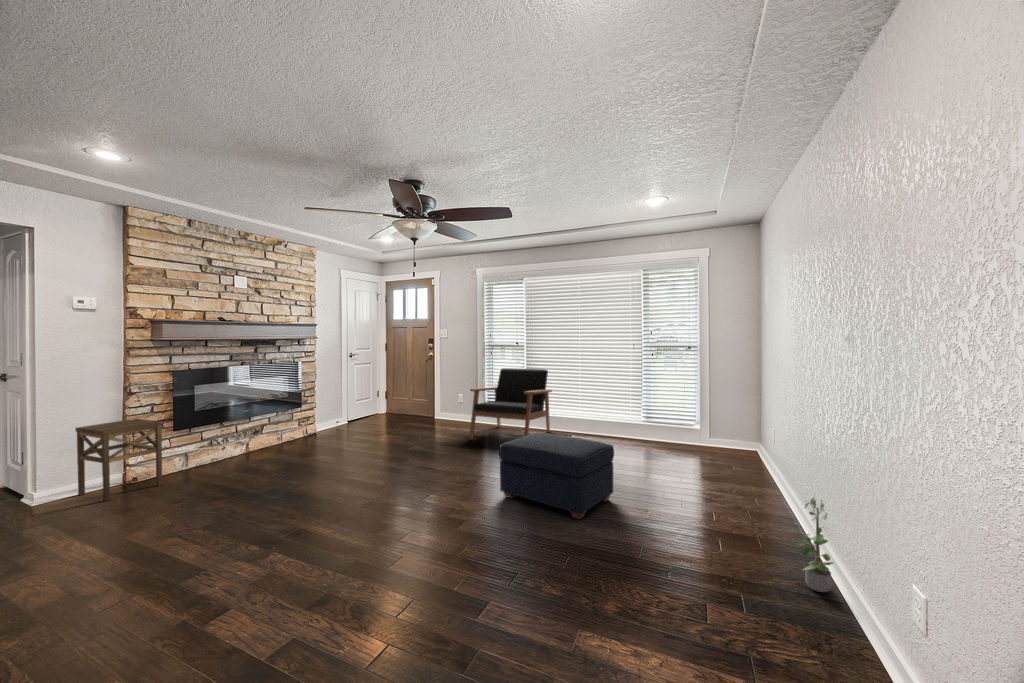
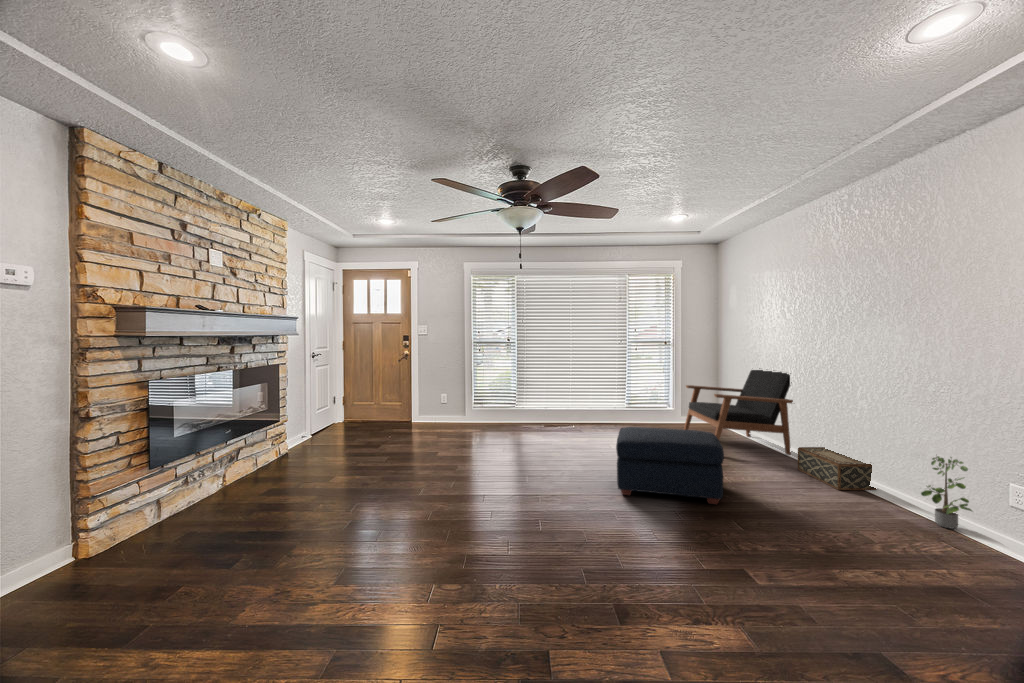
armchair: present [469,368,552,439] -> present [684,370,793,455]
side table: present [75,419,162,501] -> none [8,456,159,590]
woven basket: none [742,474,803,536] -> present [798,447,877,490]

